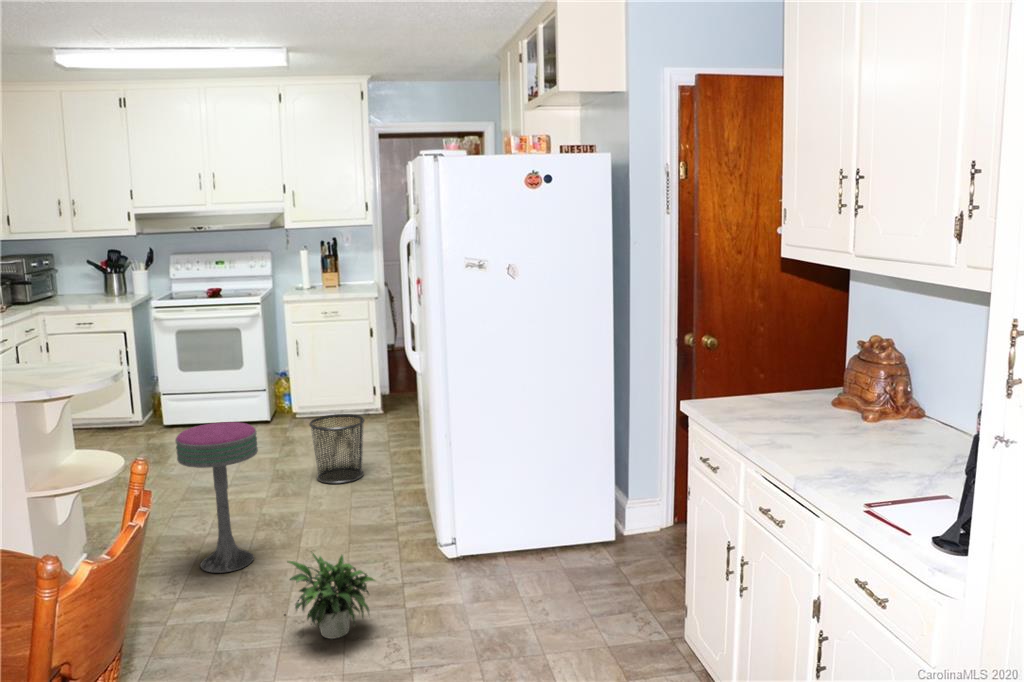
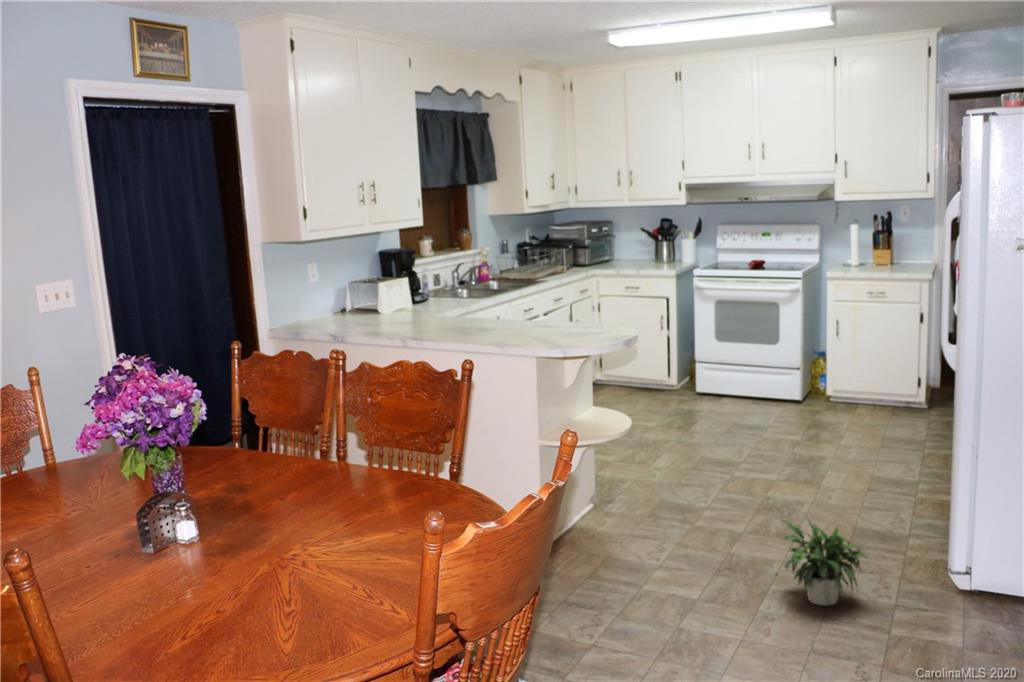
waste bin: present [309,414,365,484] -> none [834,399,896,472]
bar stool: present [176,422,258,573] -> none [695,385,771,528]

